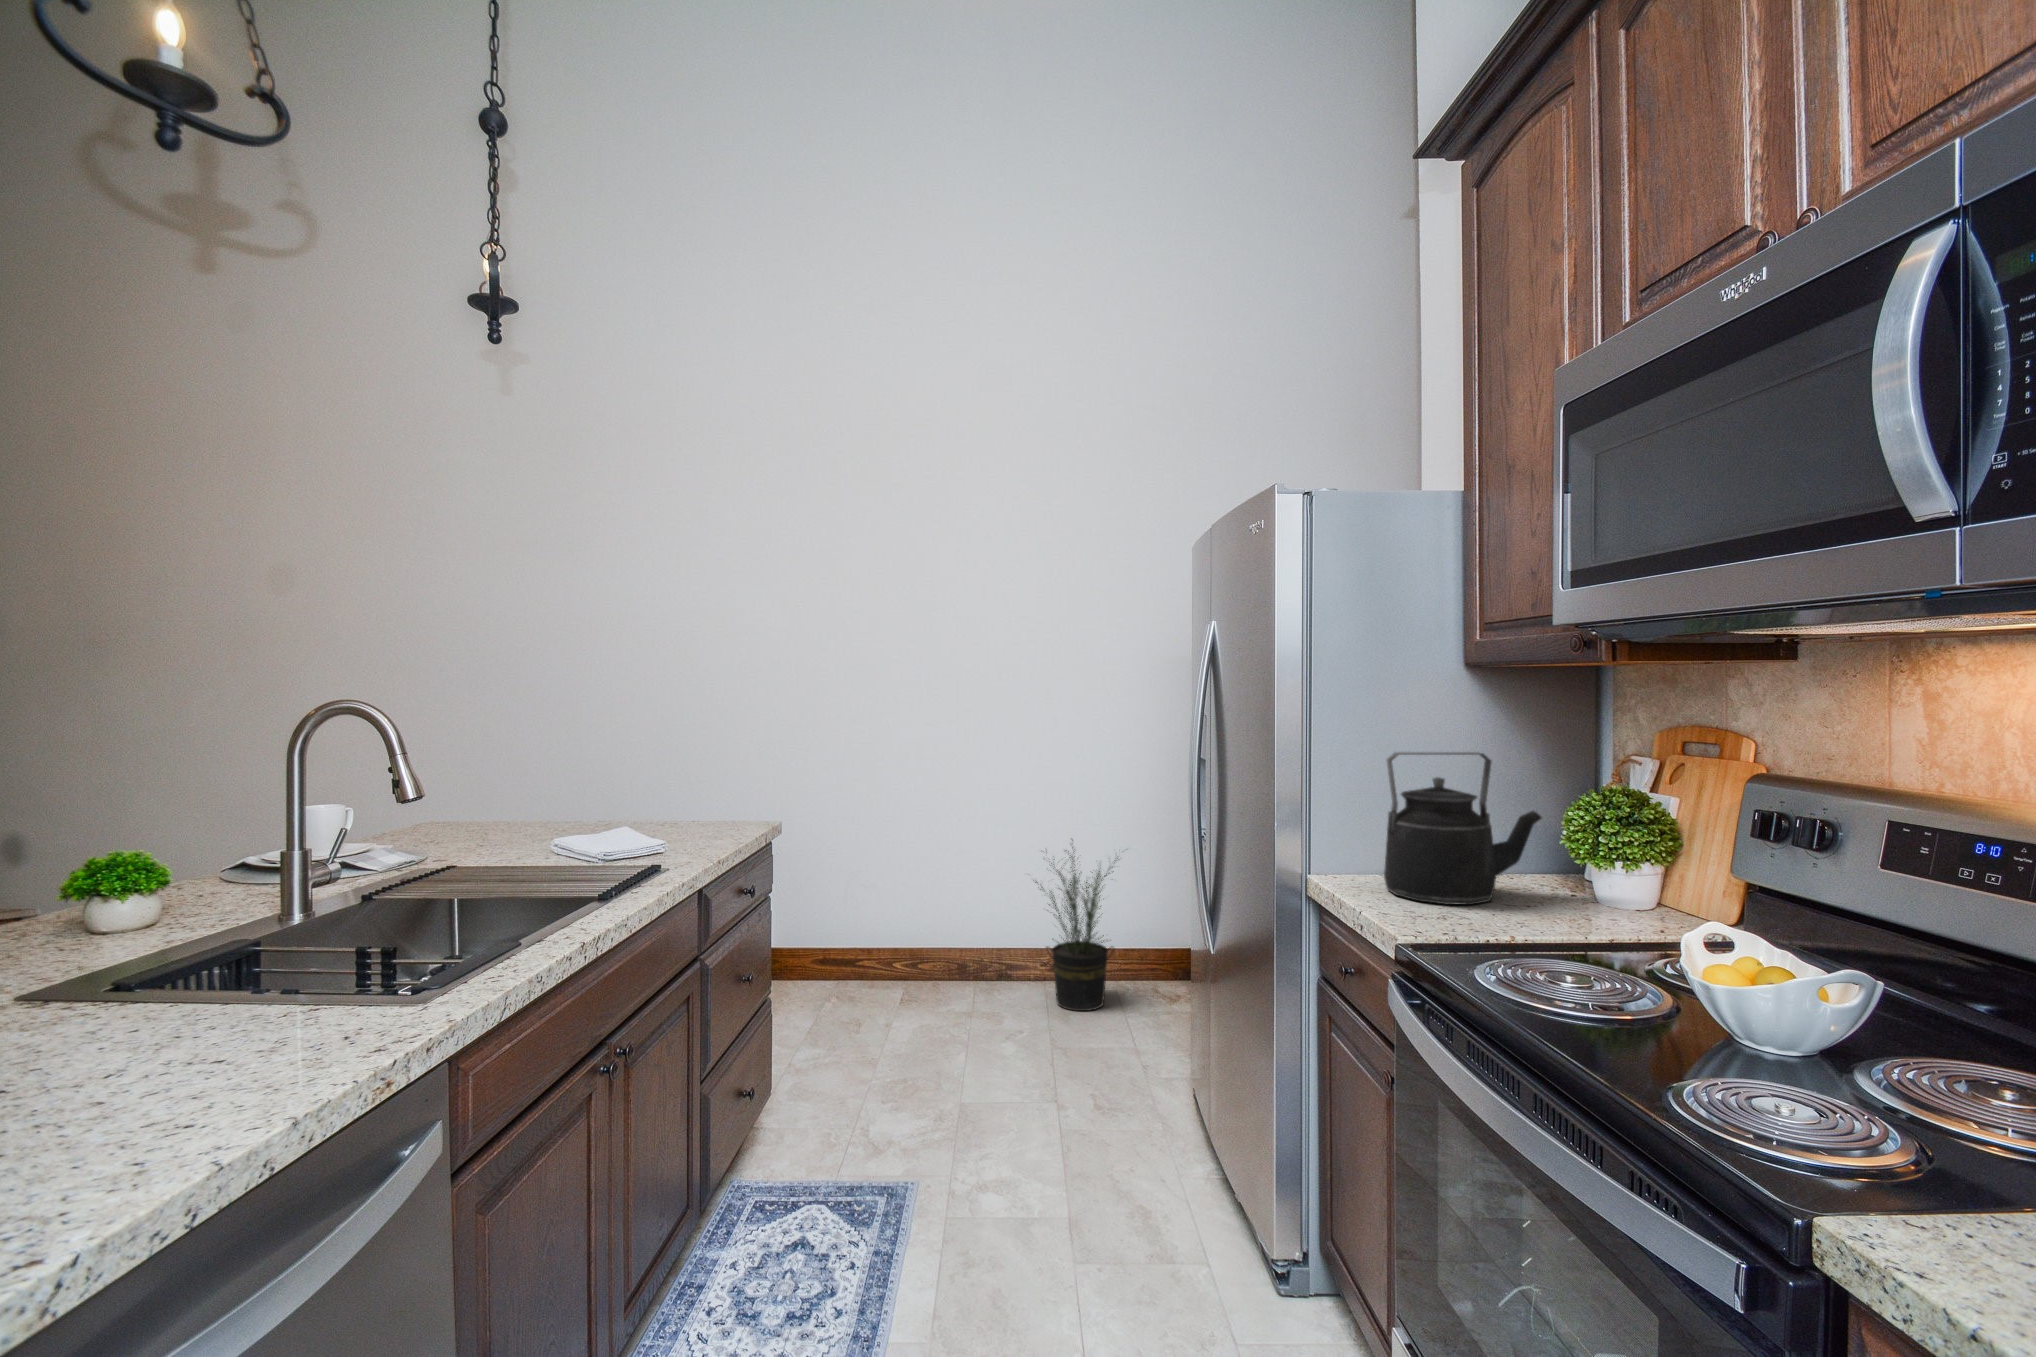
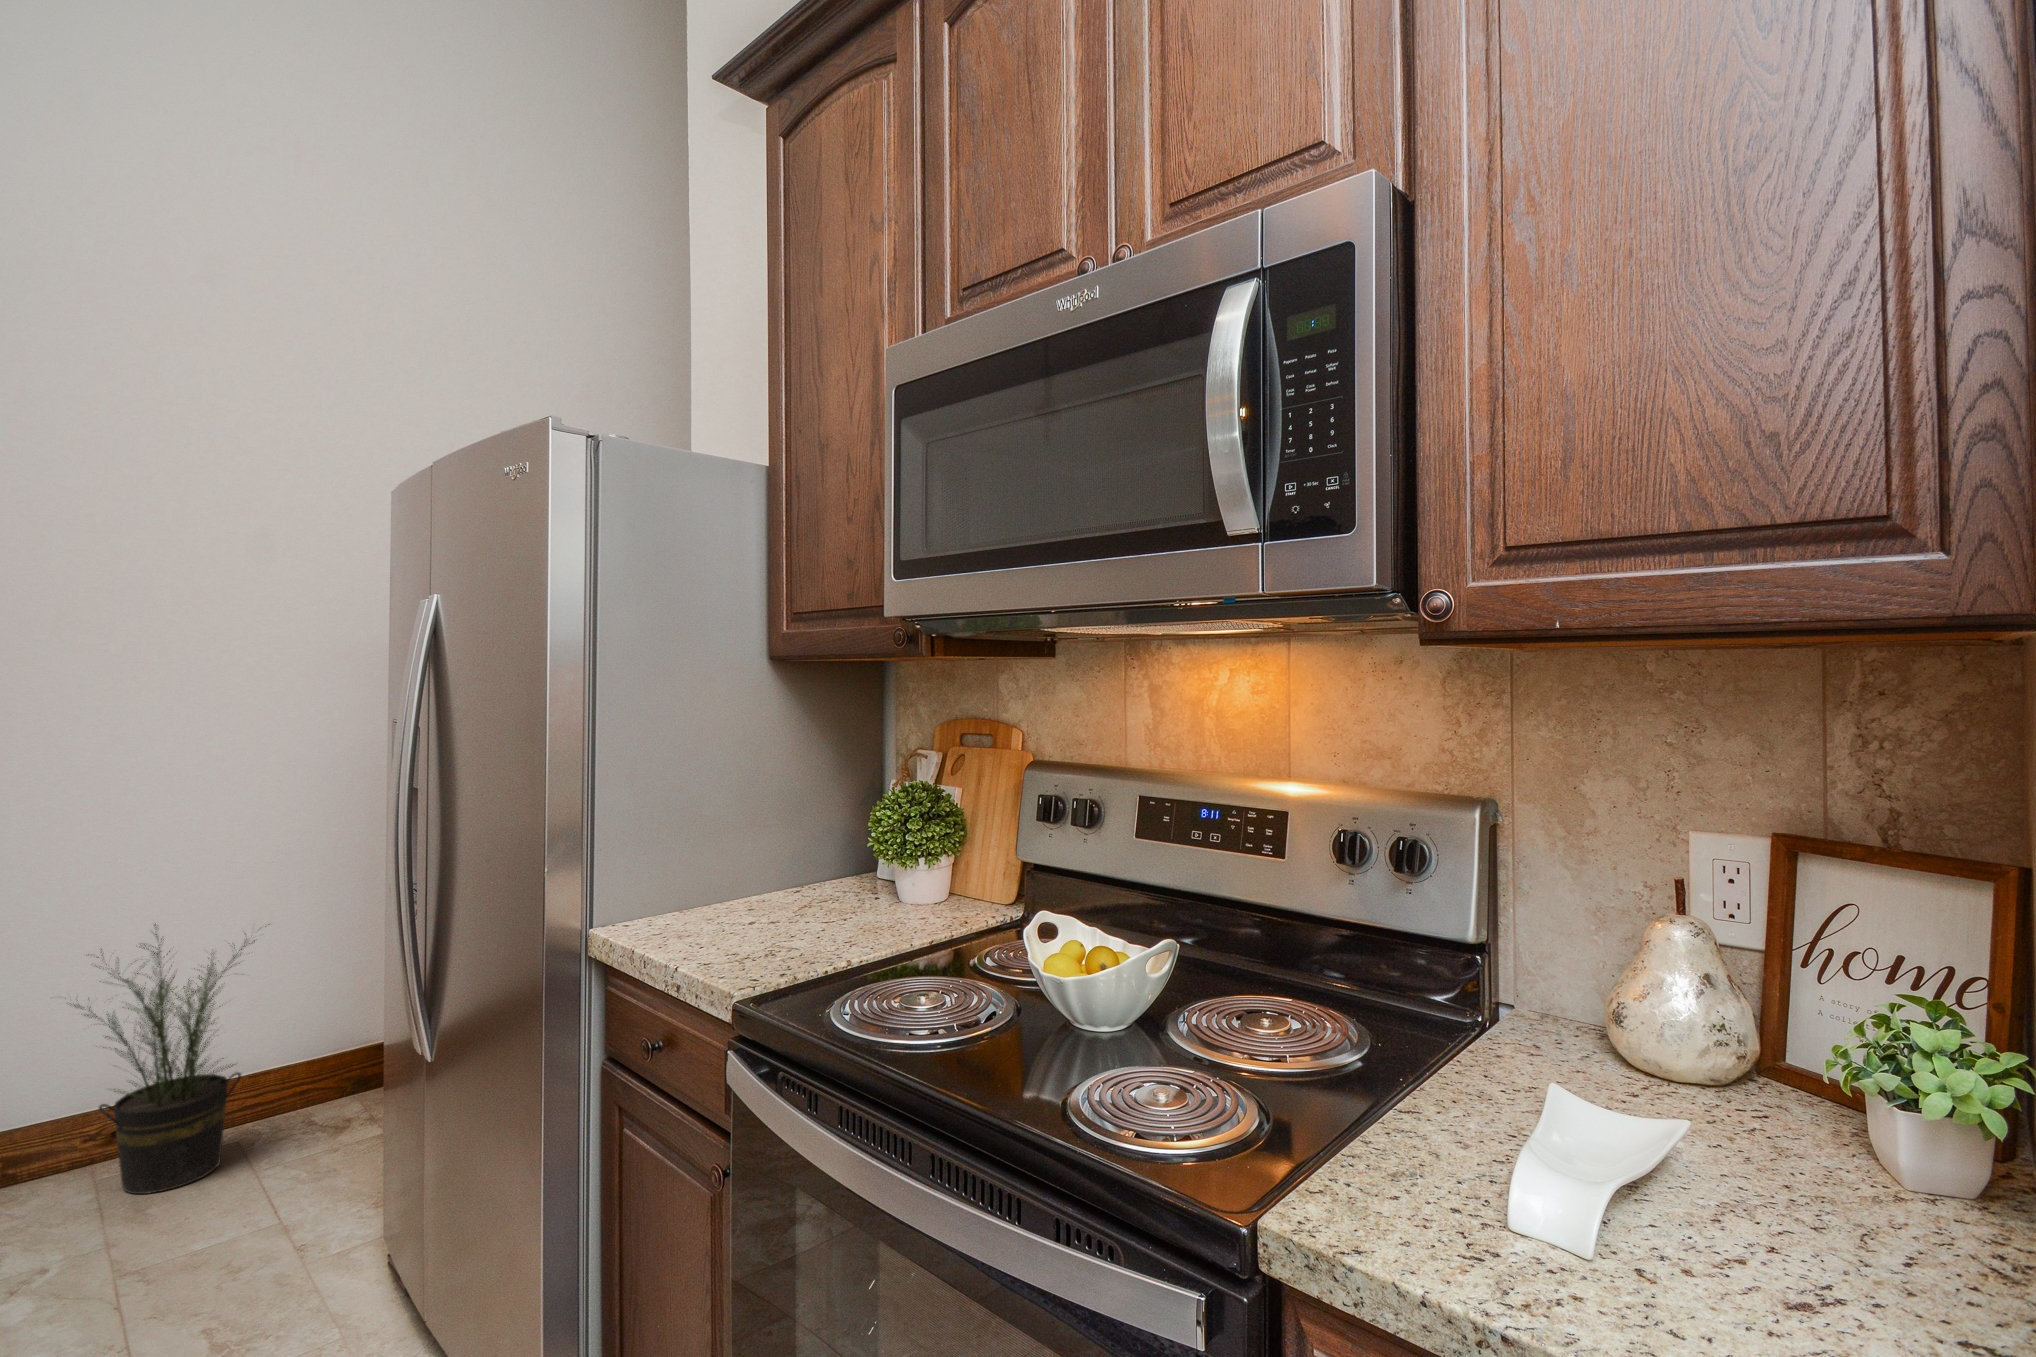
kettle: present [1384,752,1541,905] -> none [691,758,851,938]

